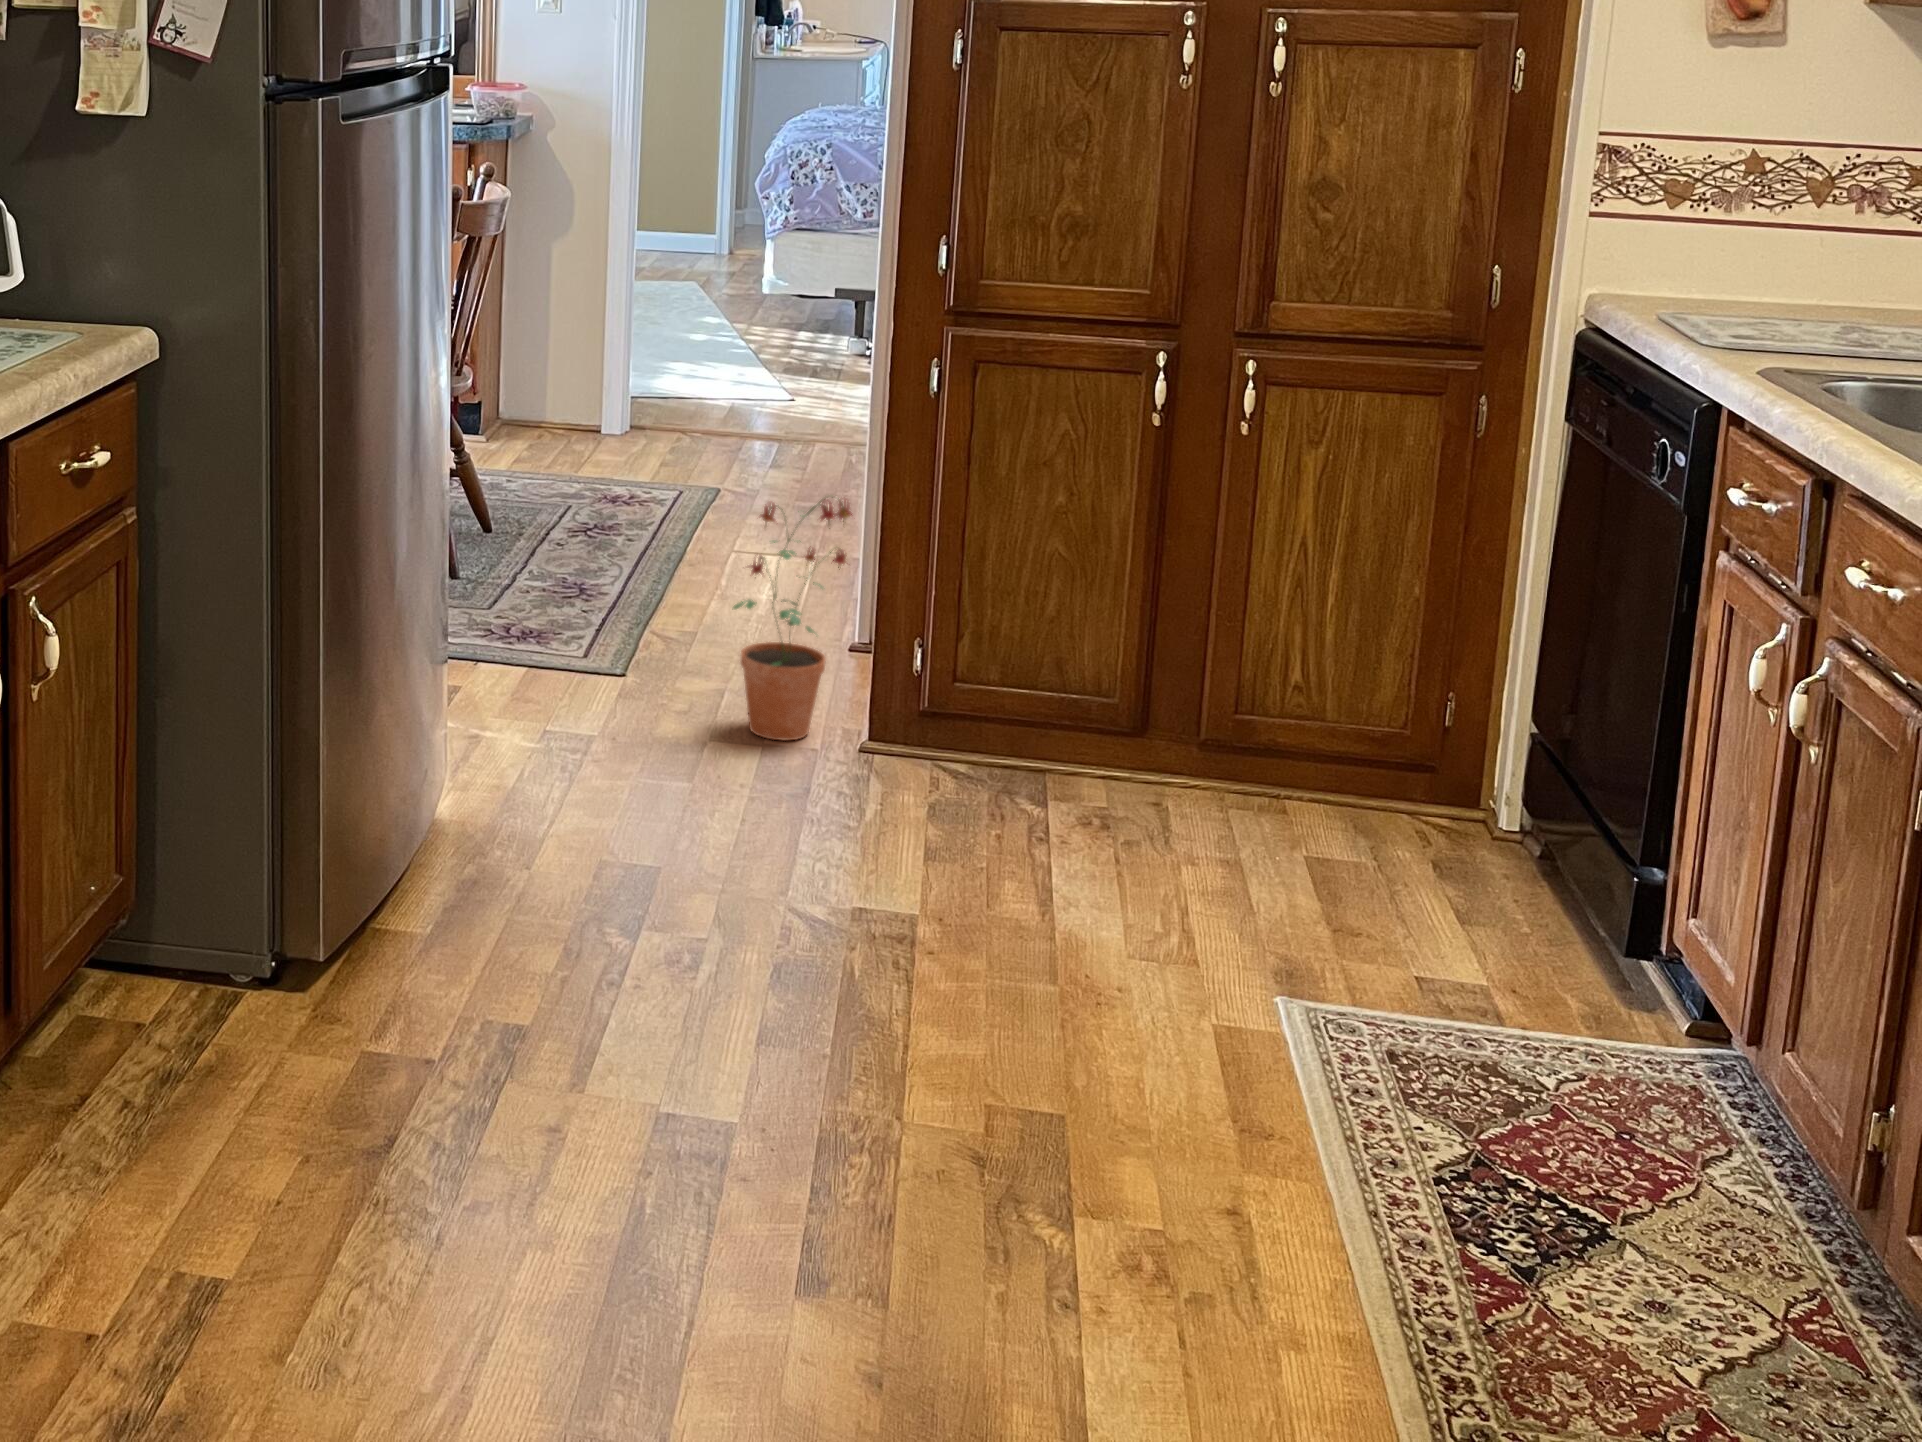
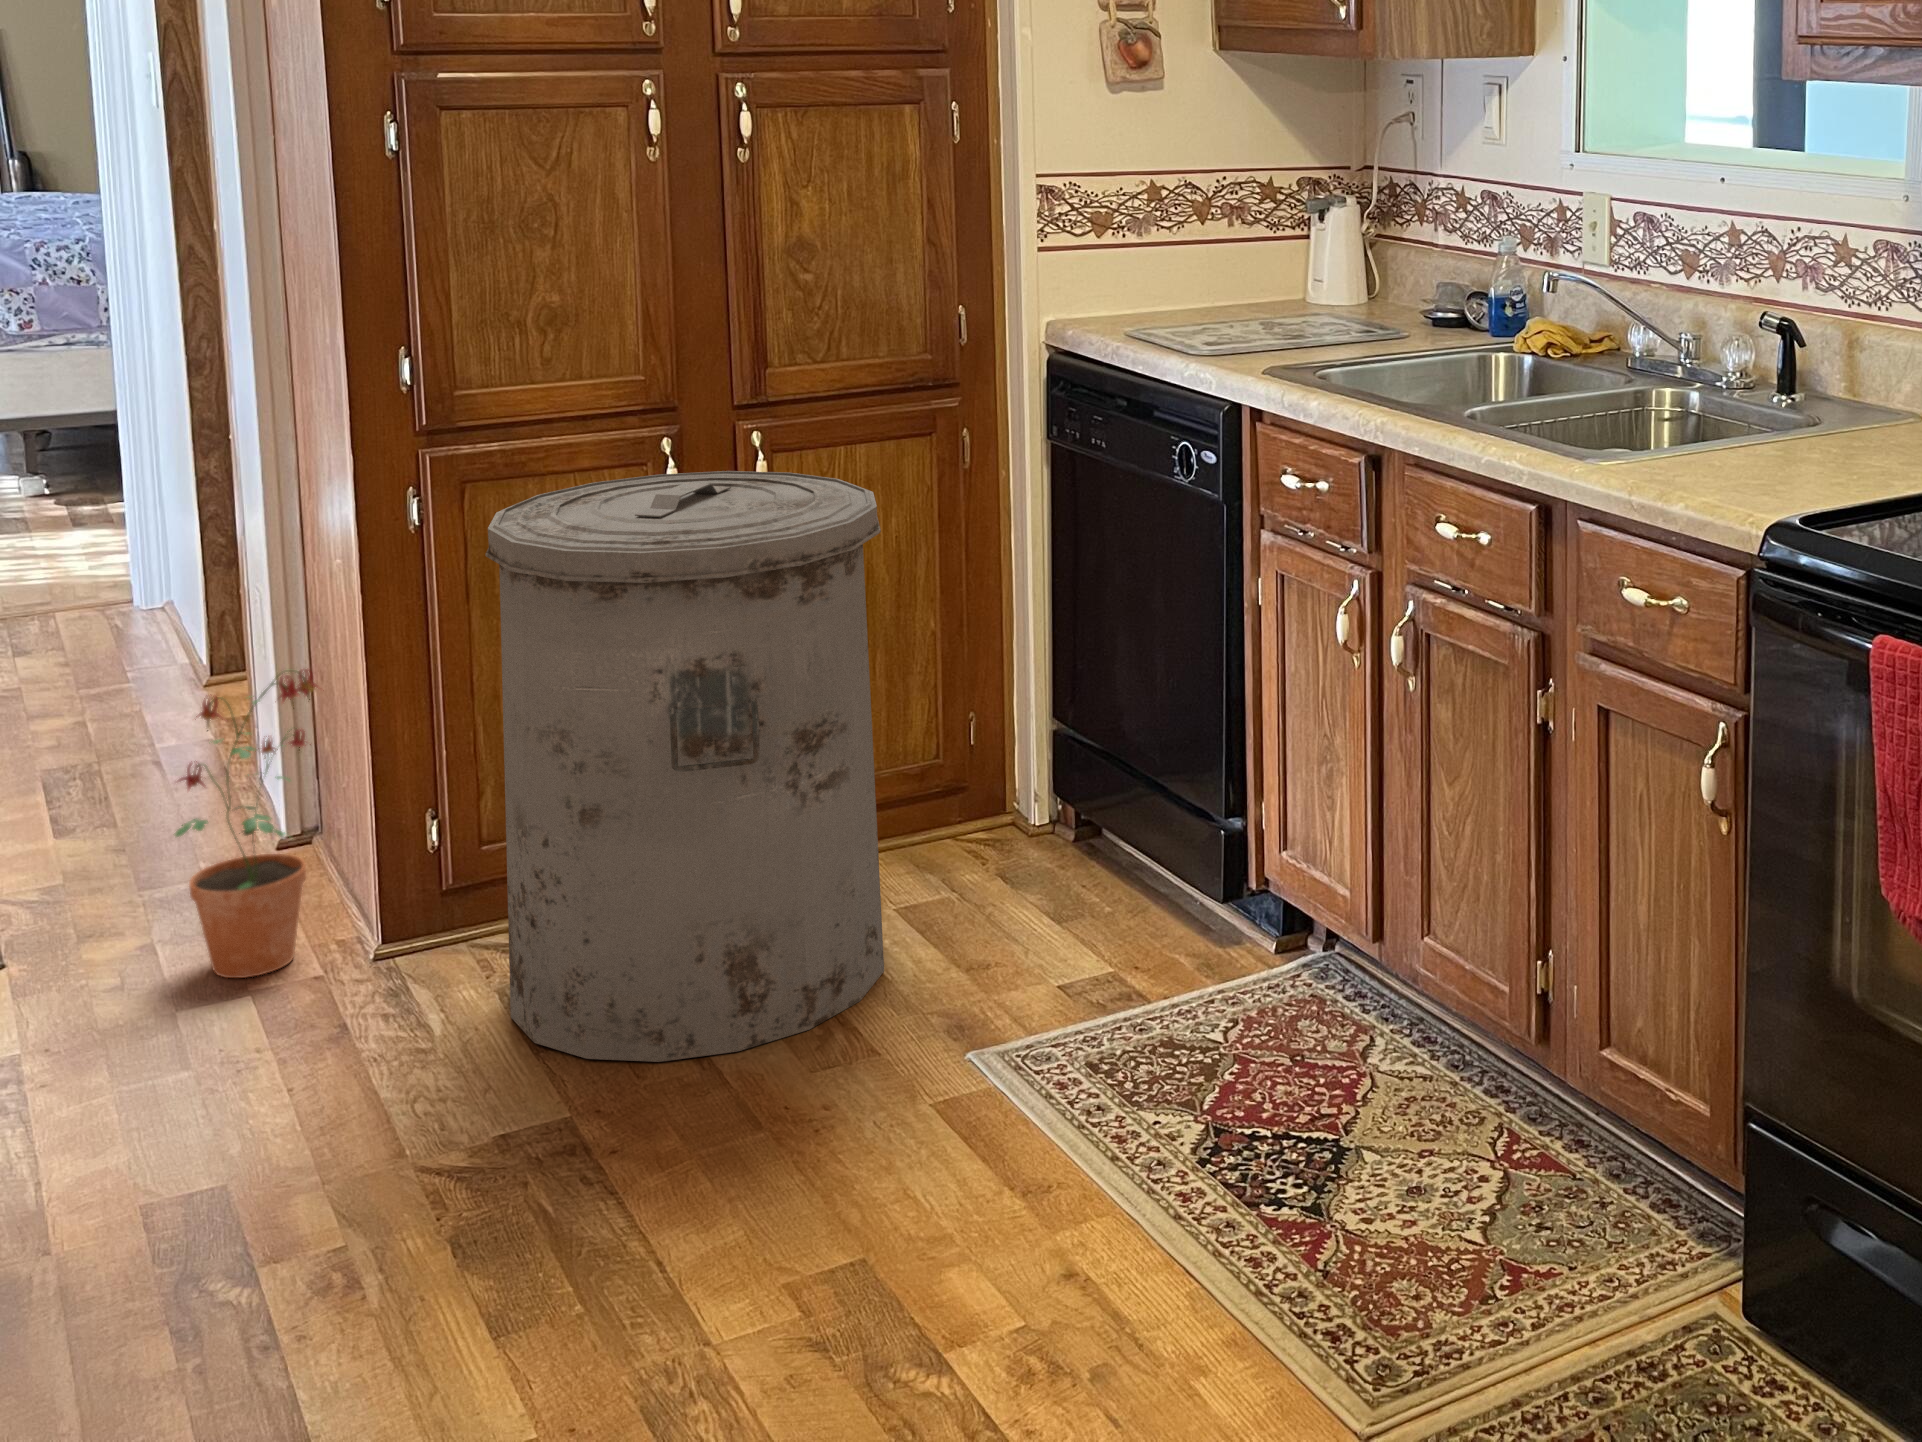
trash can: none [926,381,1319,928] -> present [486,471,884,1062]

